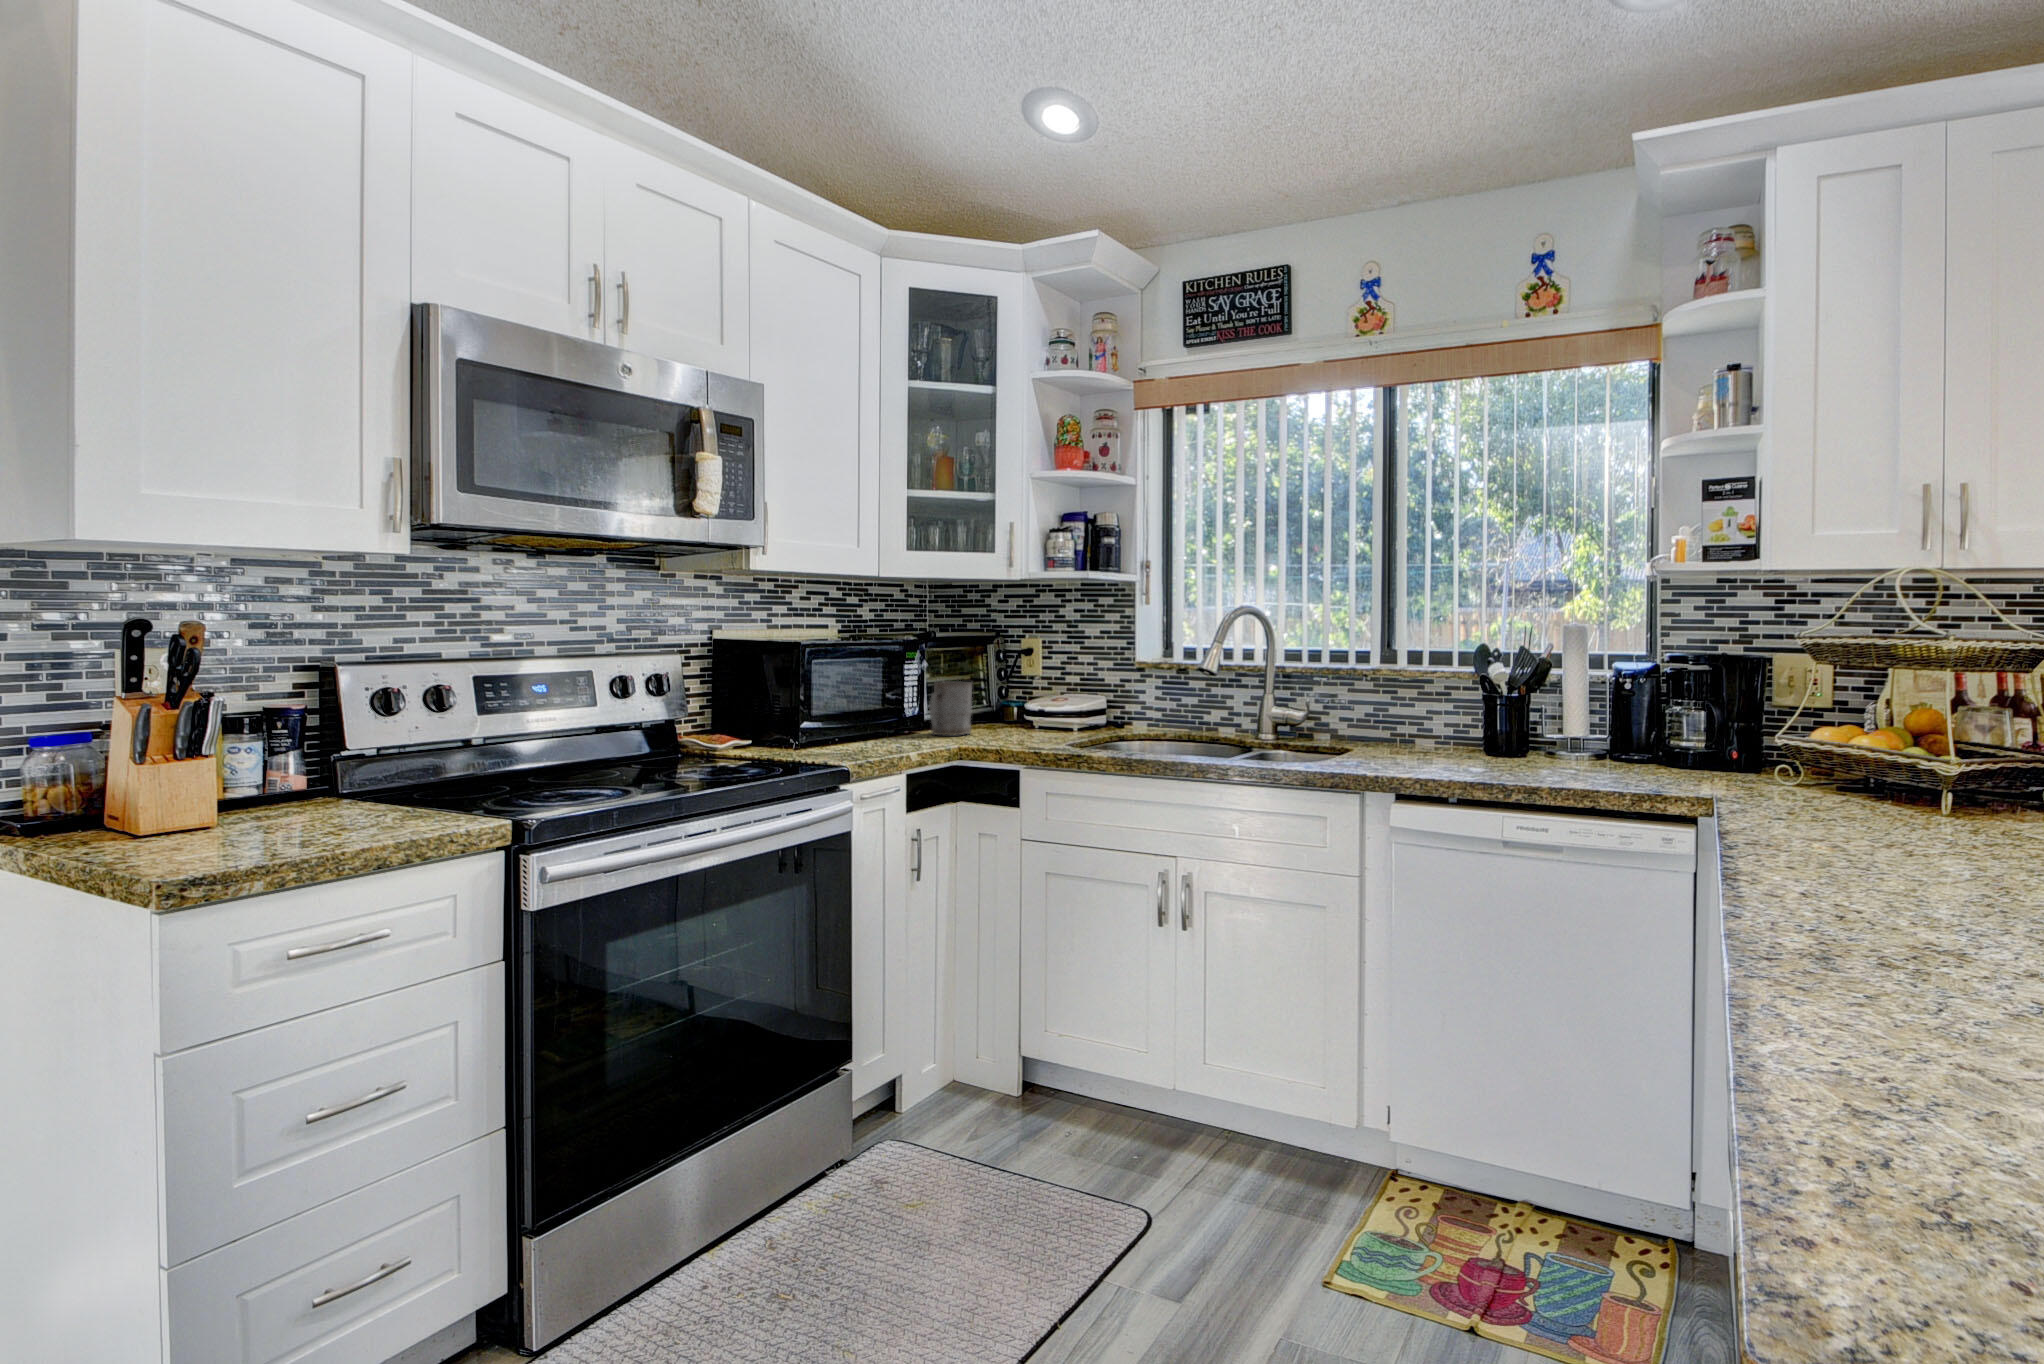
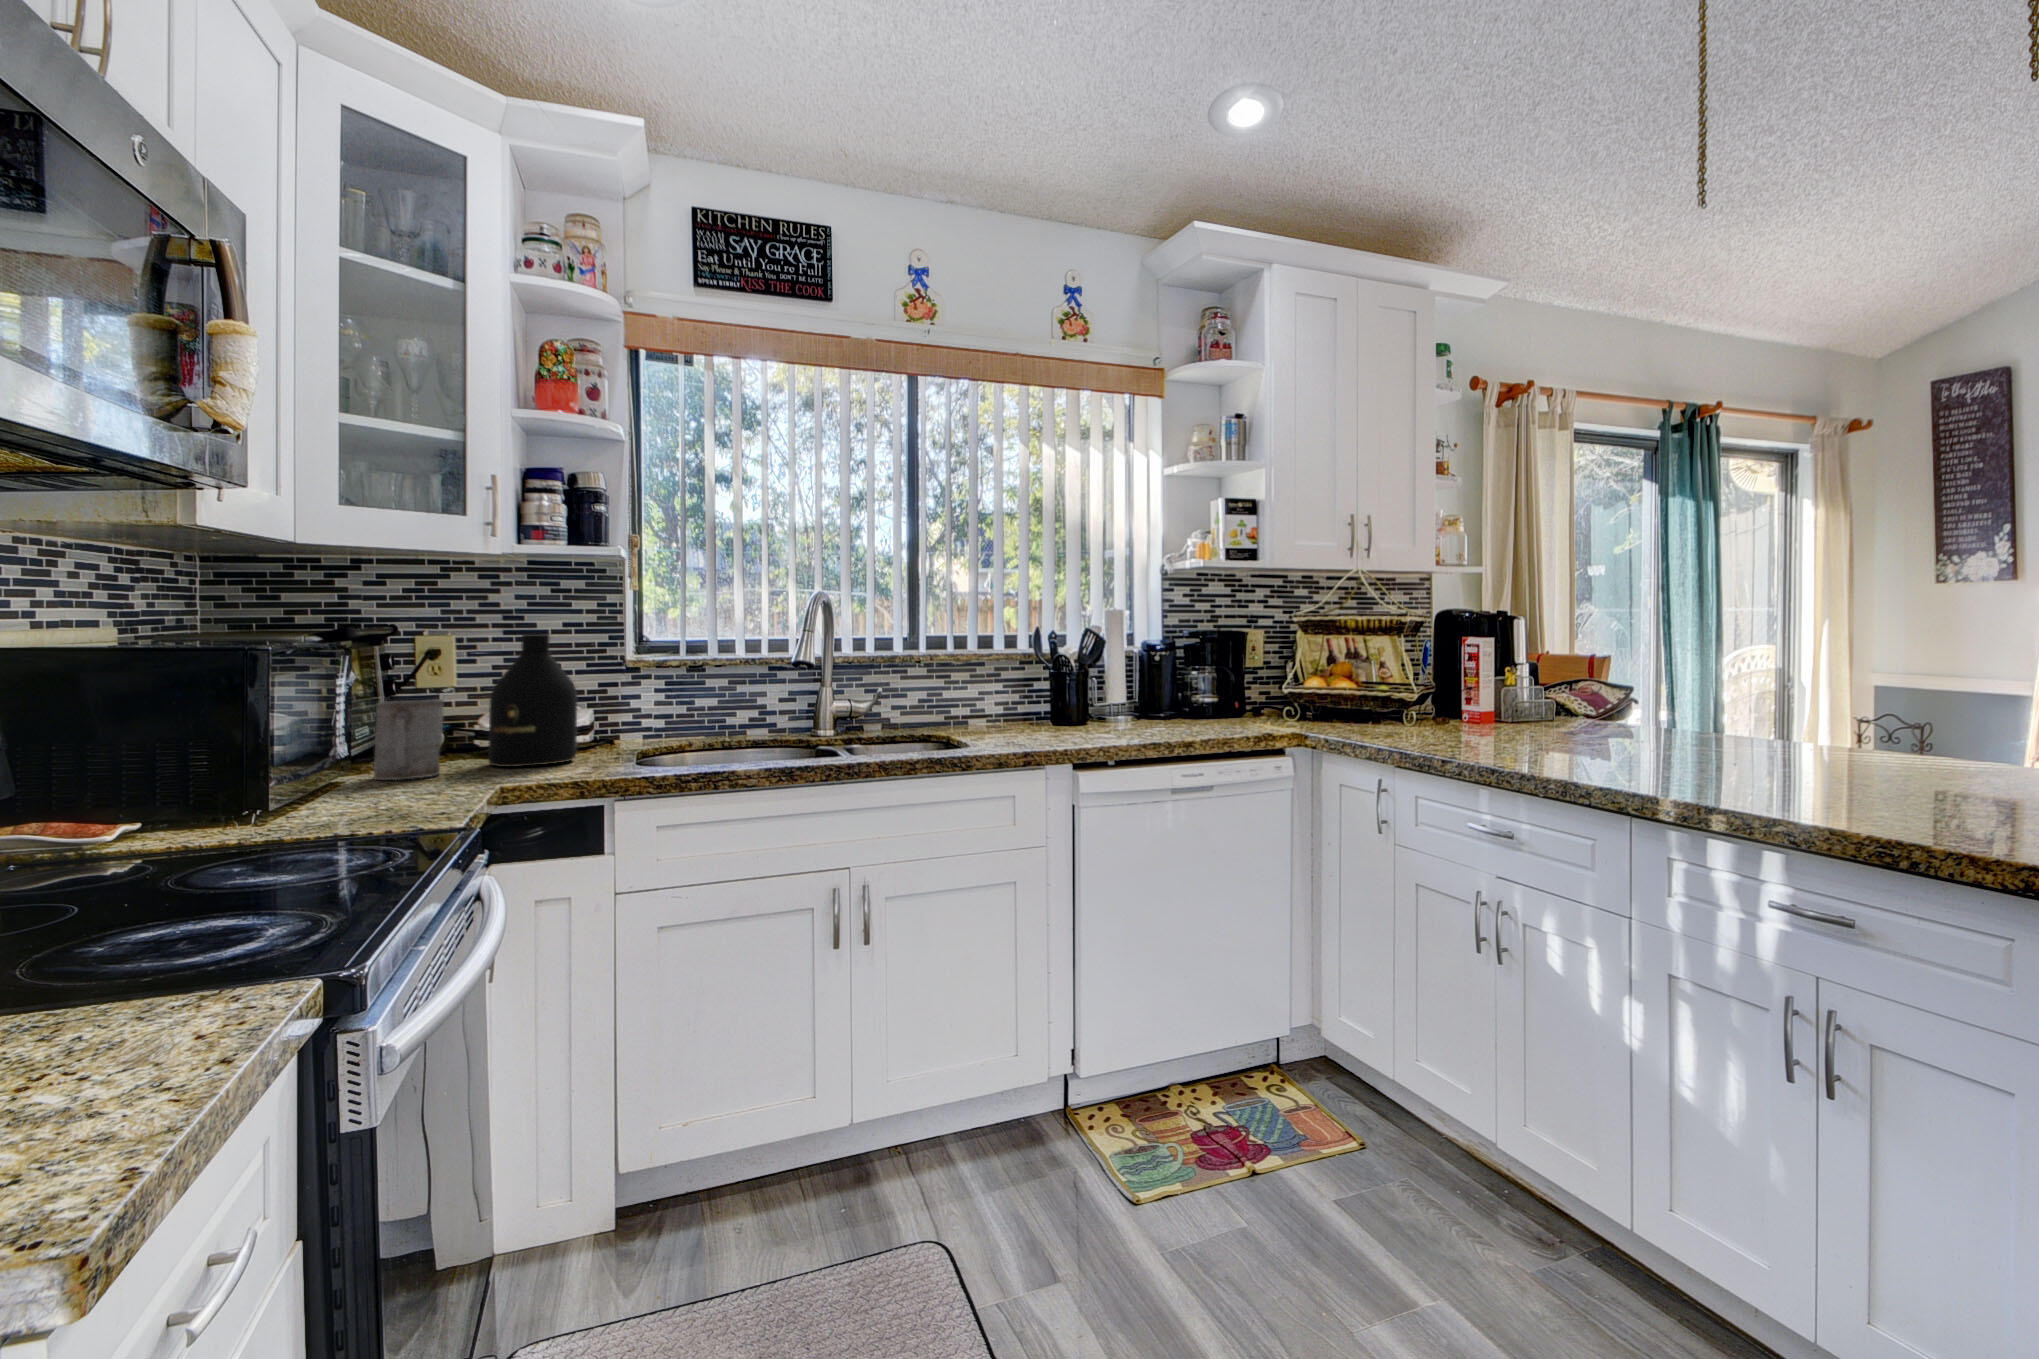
bottle: none [1004,638,1063,737] -> present [488,634,577,767]

